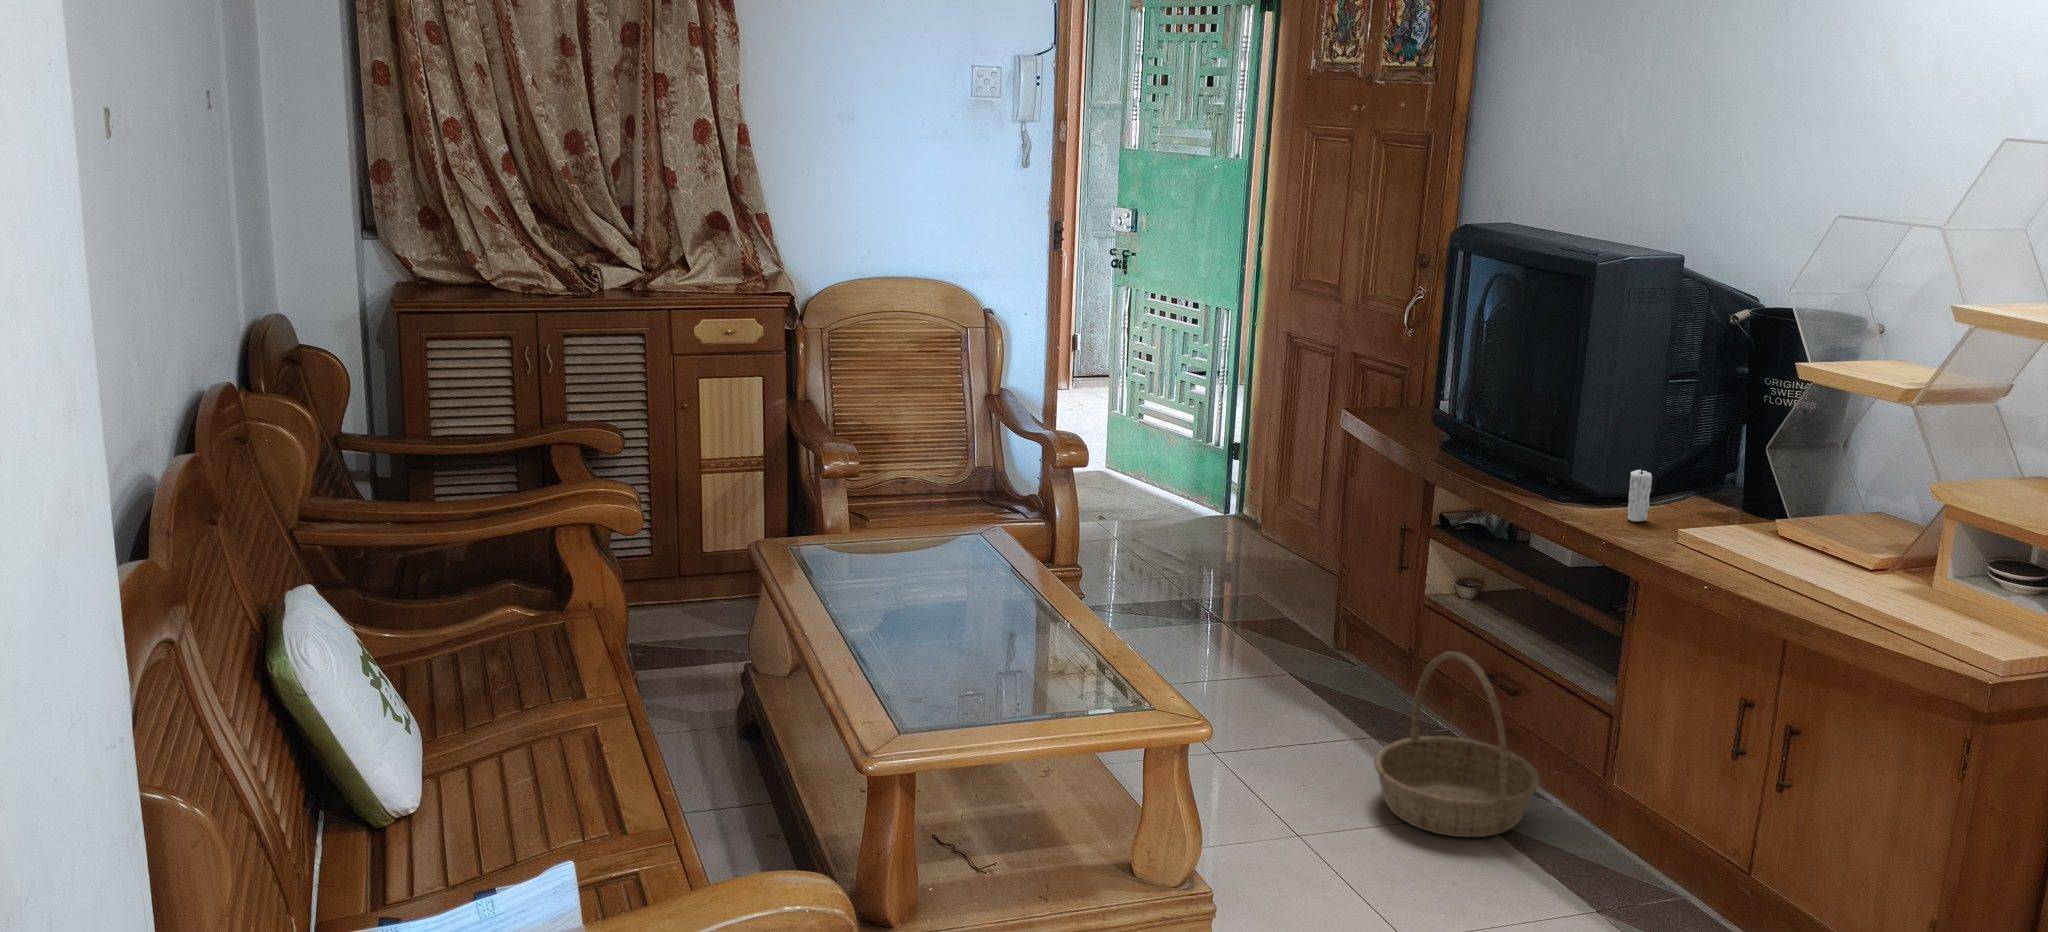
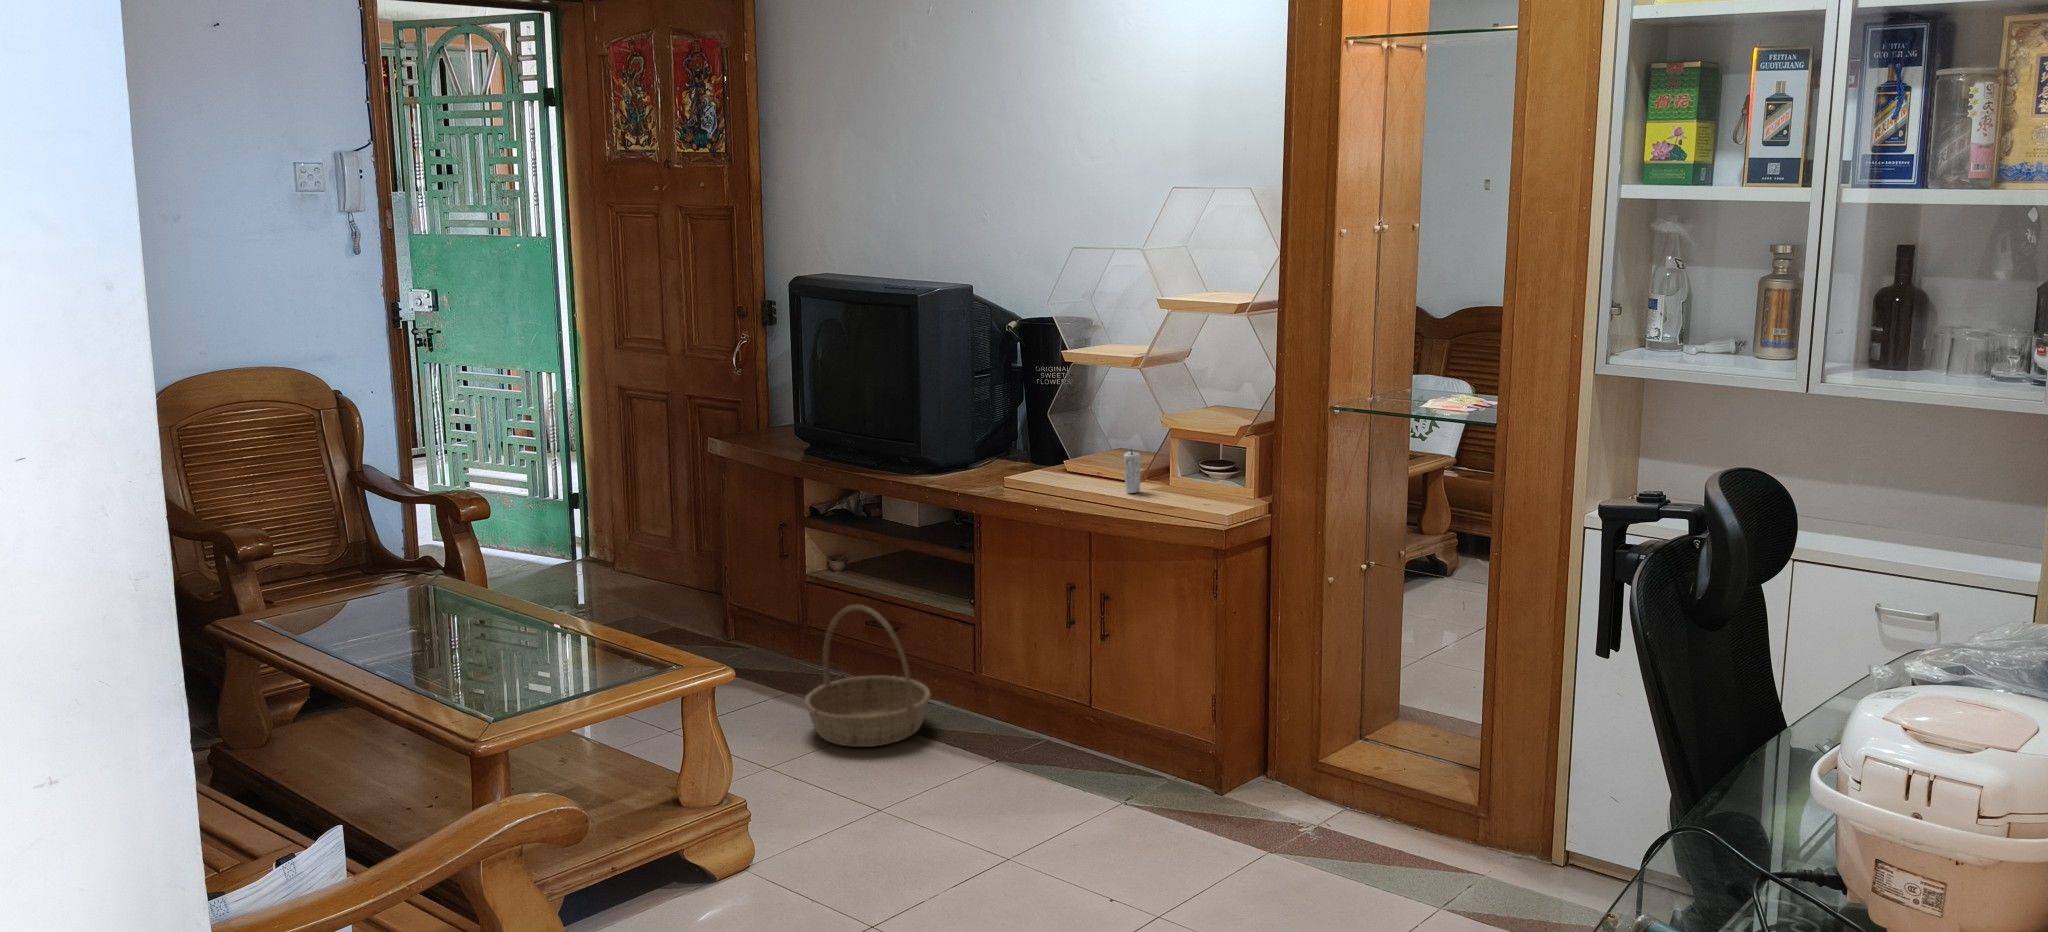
candle: present [1628,465,1652,521] -> present [1124,450,1141,493]

